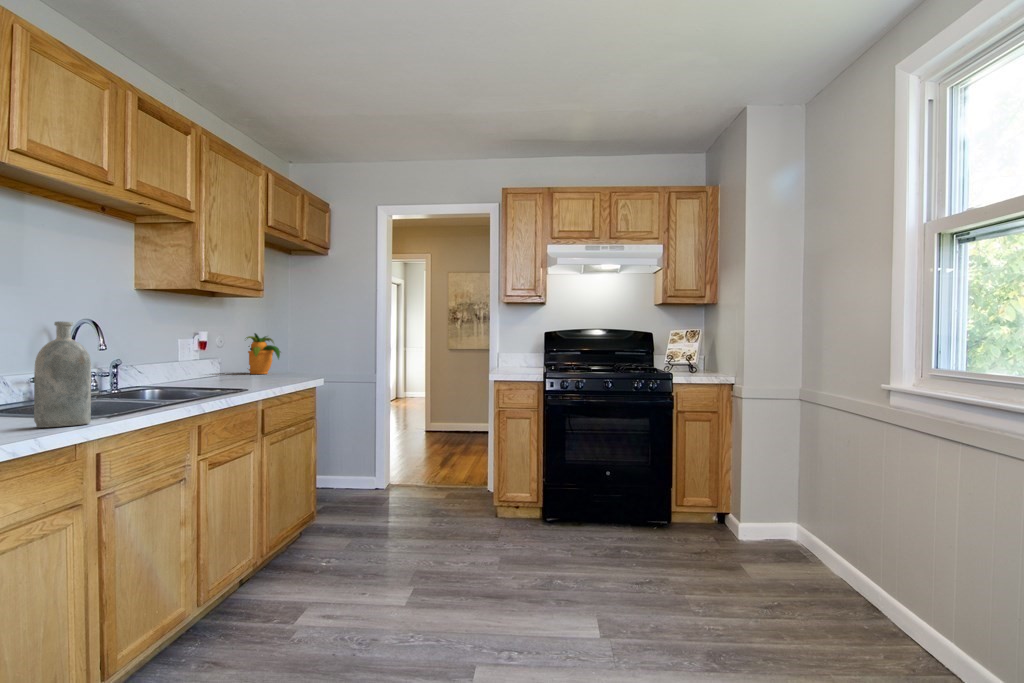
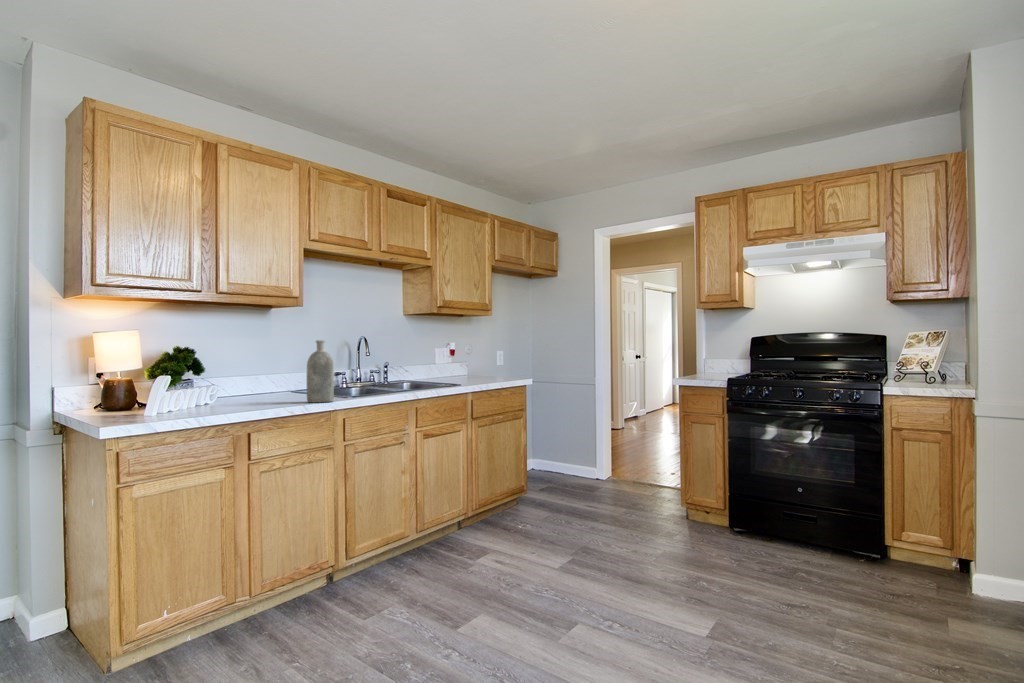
potted plant: present [246,333,280,374] -> none [482,342,521,374]

